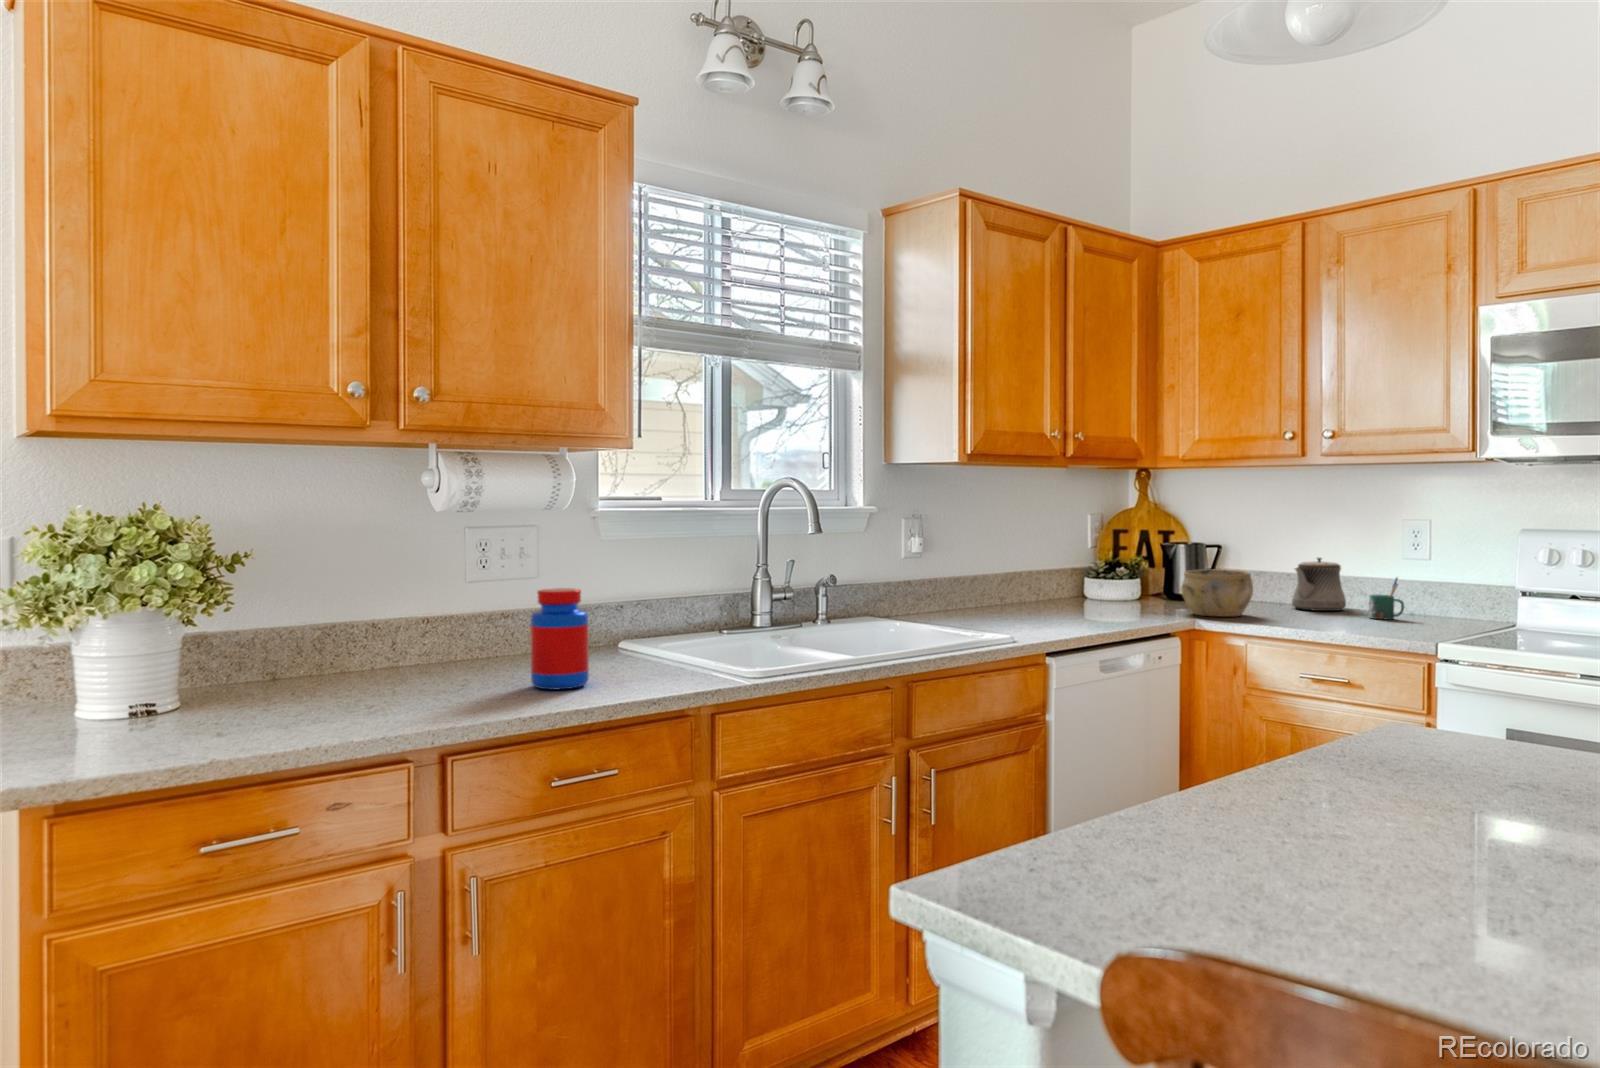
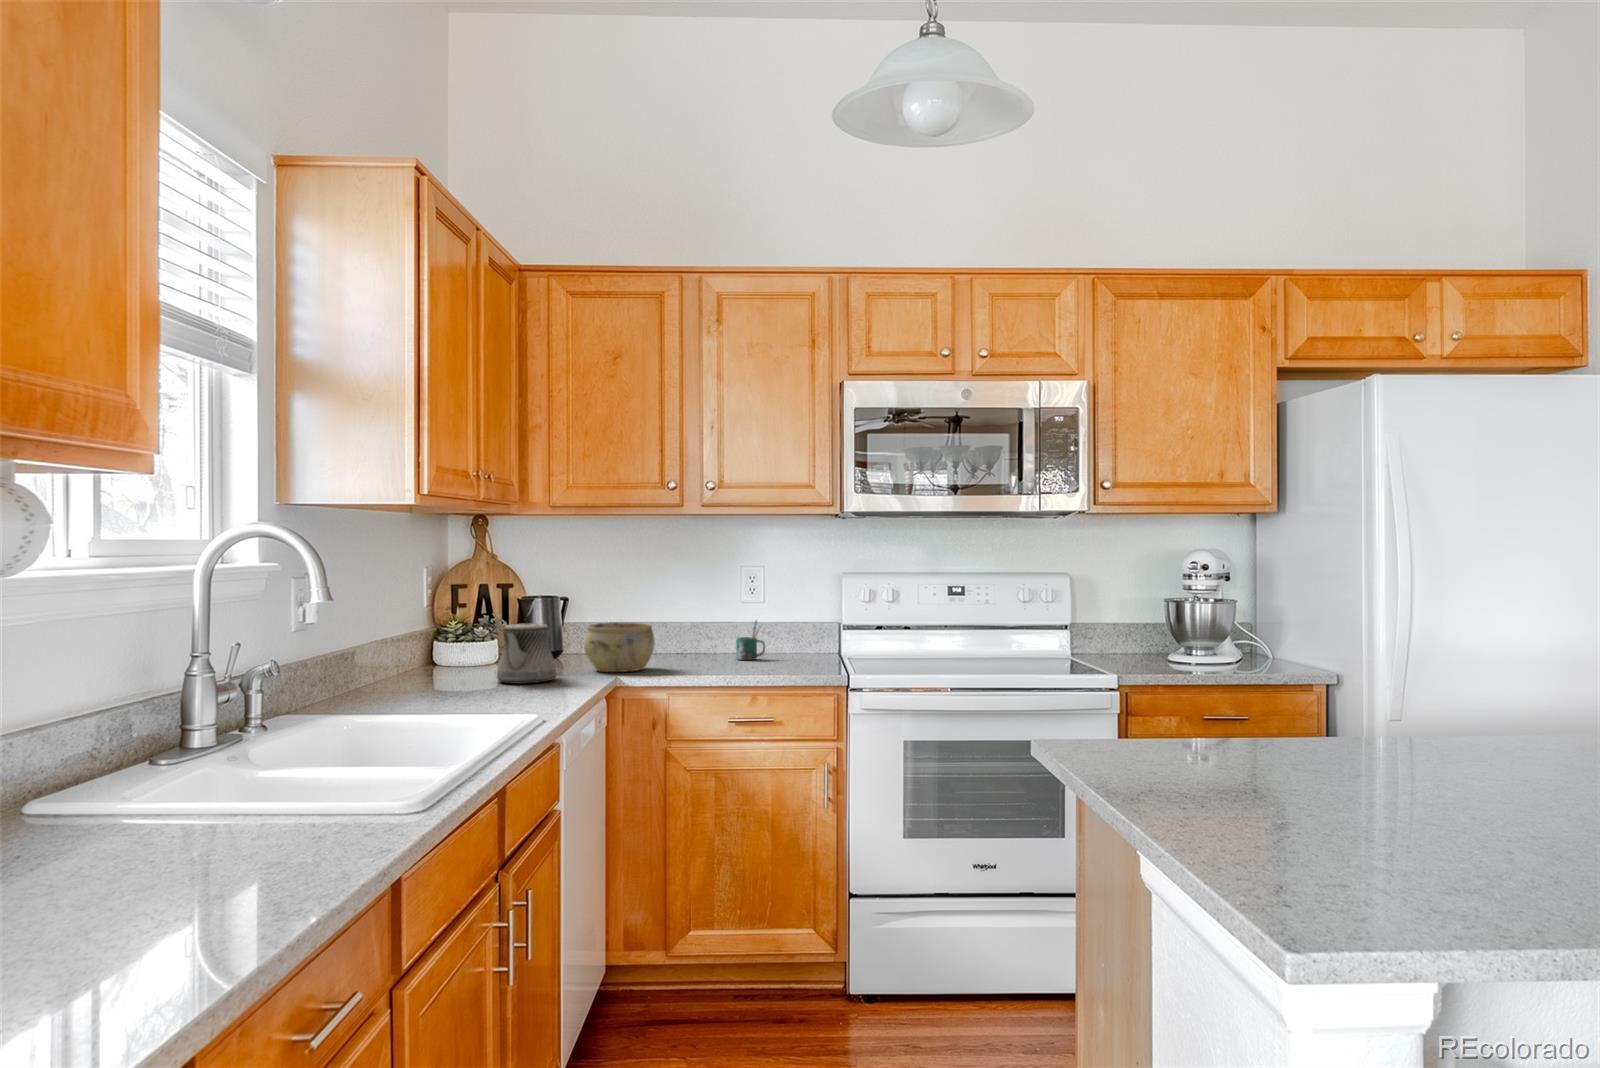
teapot: present [1292,558,1346,611] -> present [497,619,557,684]
jar: present [530,588,589,689] -> none [85,712,210,916]

